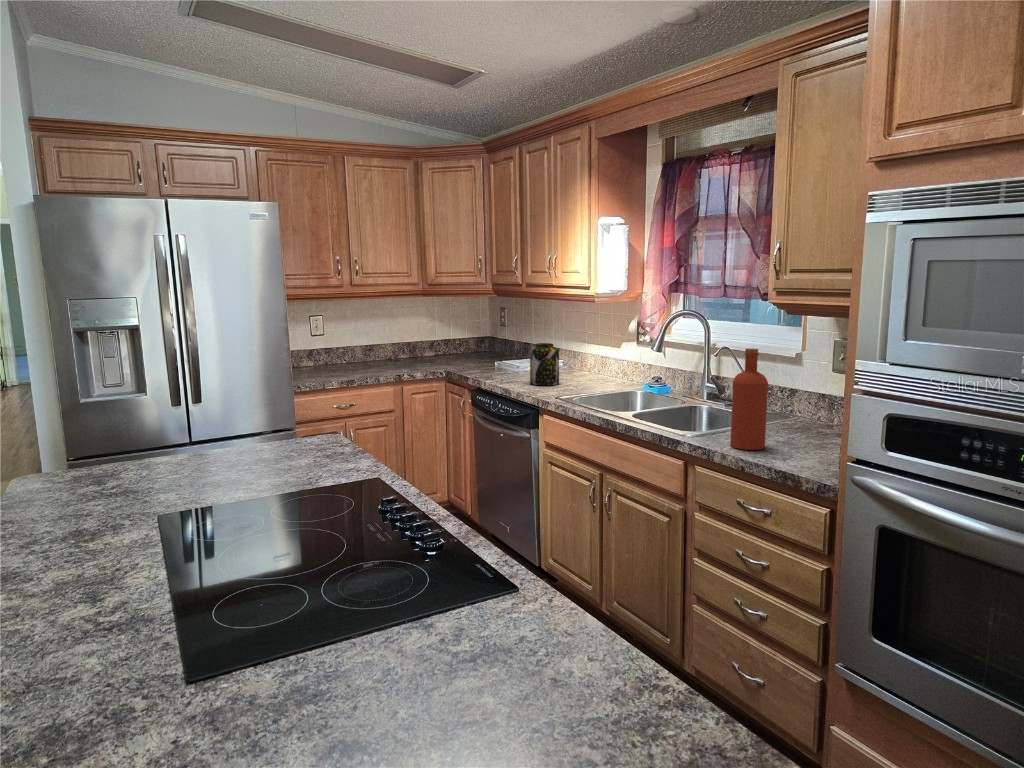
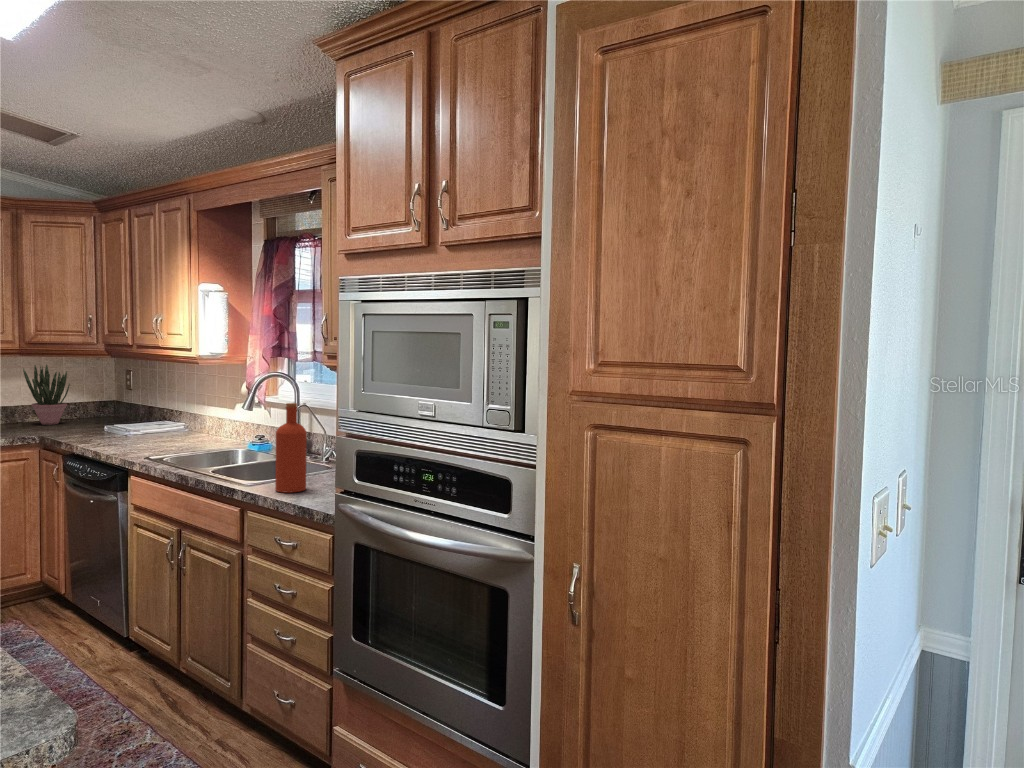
potted plant: none [422,303,460,360] -> present [23,365,70,425]
jar: present [530,343,559,385] -> none [129,404,161,446]

